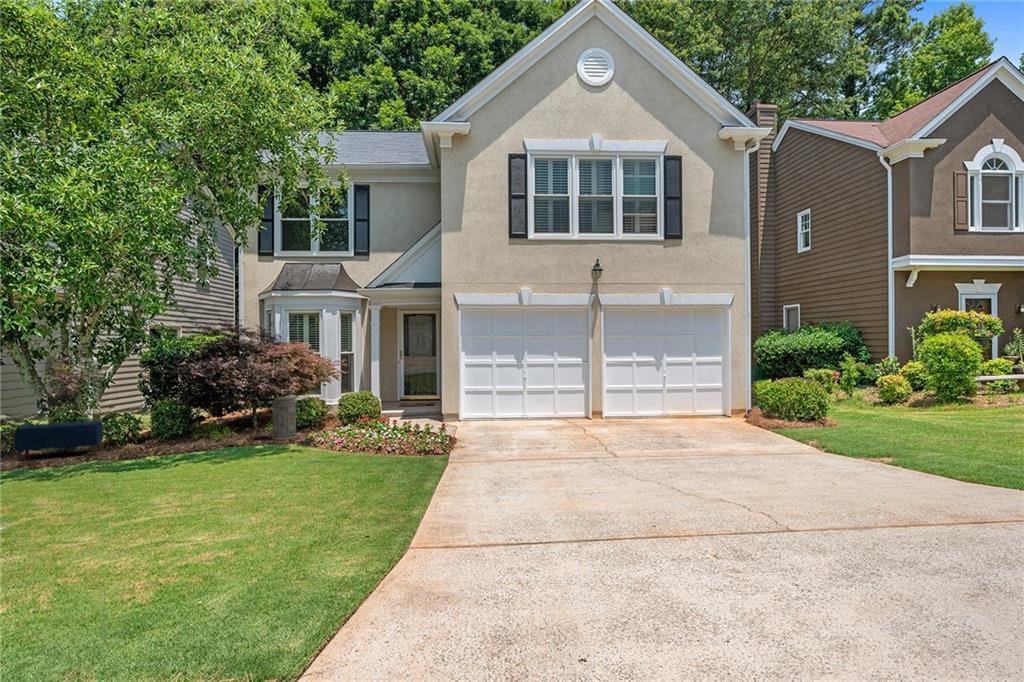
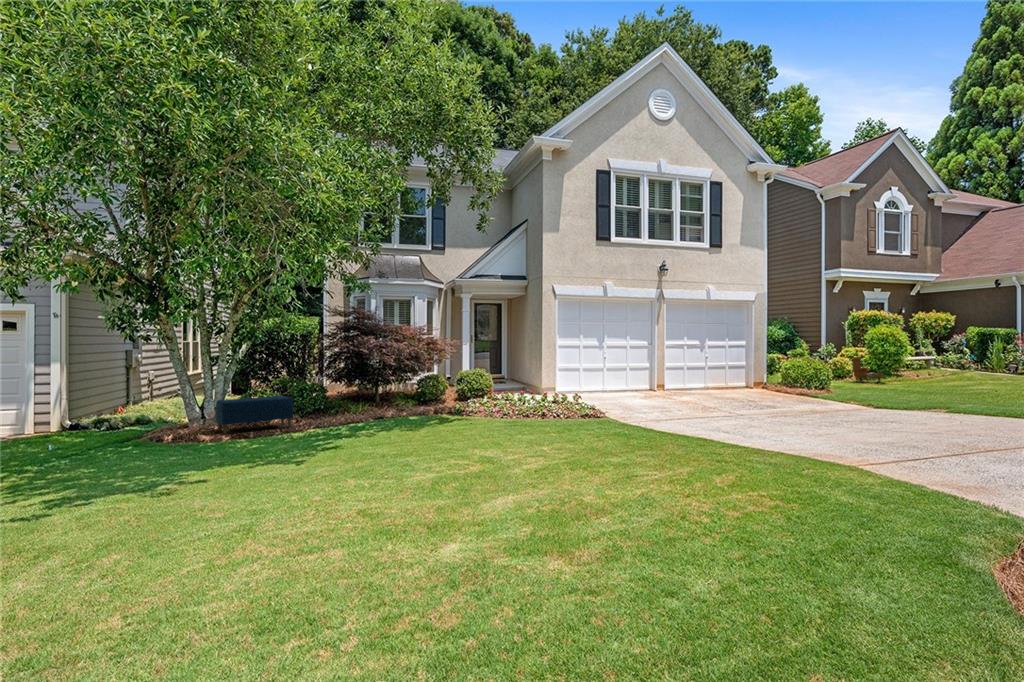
lounge chair: none [900,376,949,414] -> present [852,357,886,384]
trash can: present [272,394,297,440] -> none [425,369,446,412]

